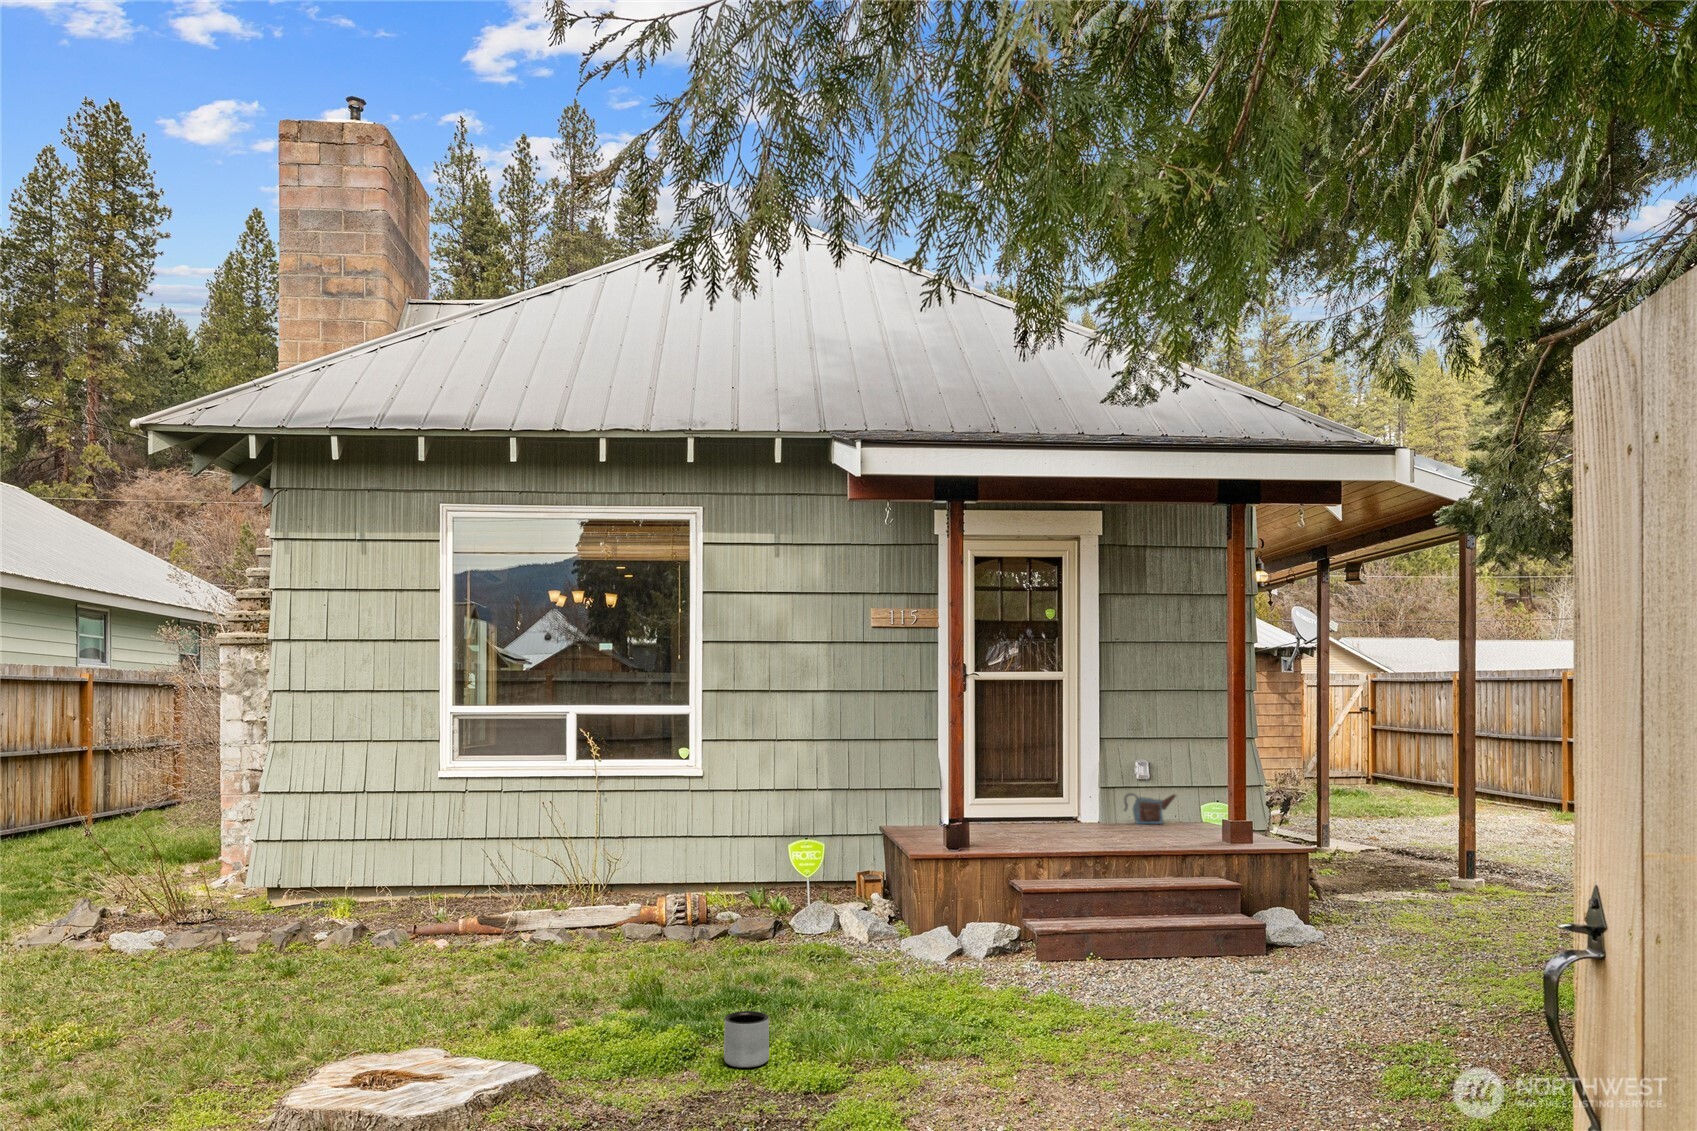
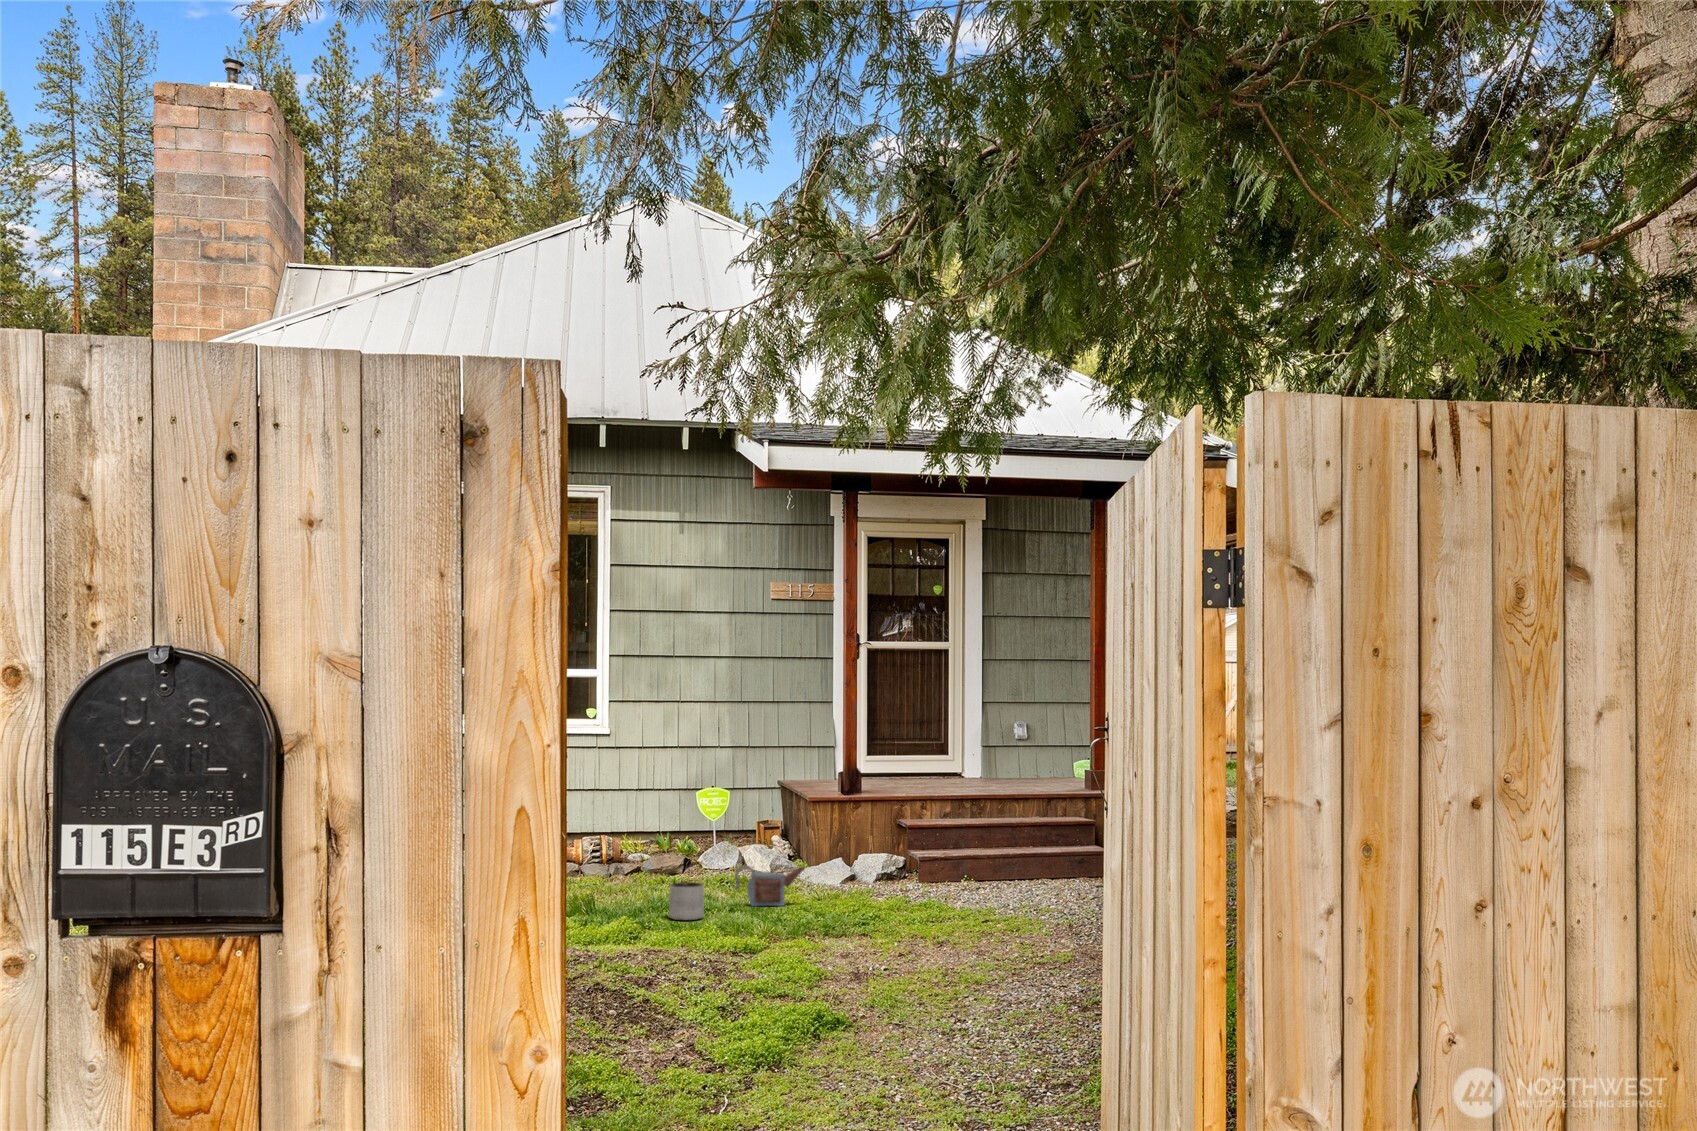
watering can: present [1124,793,1176,824] -> present [734,866,804,906]

